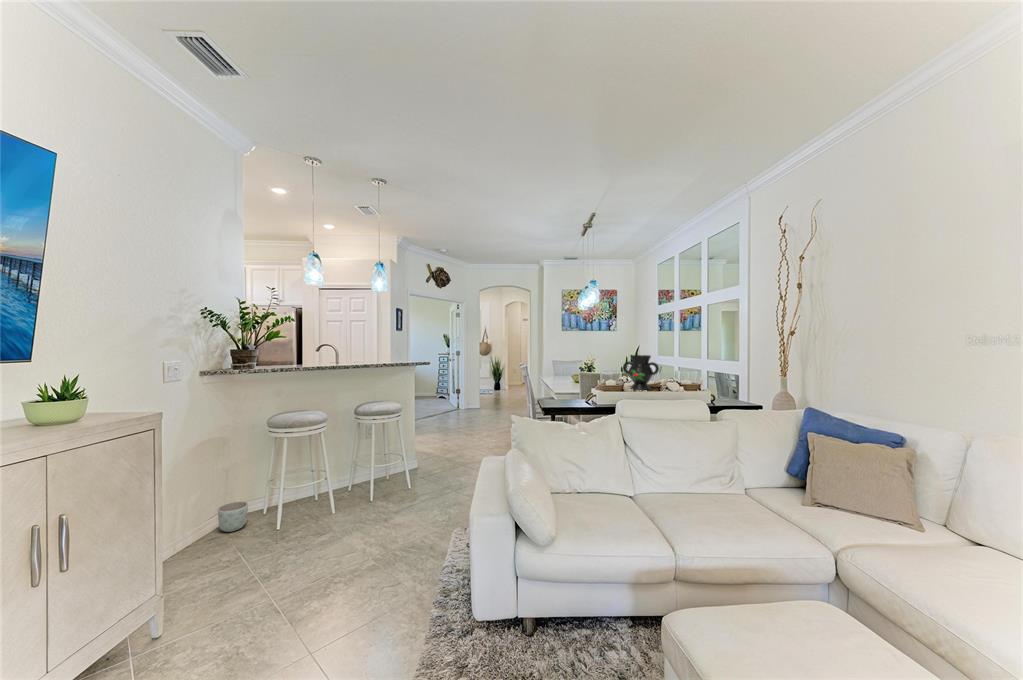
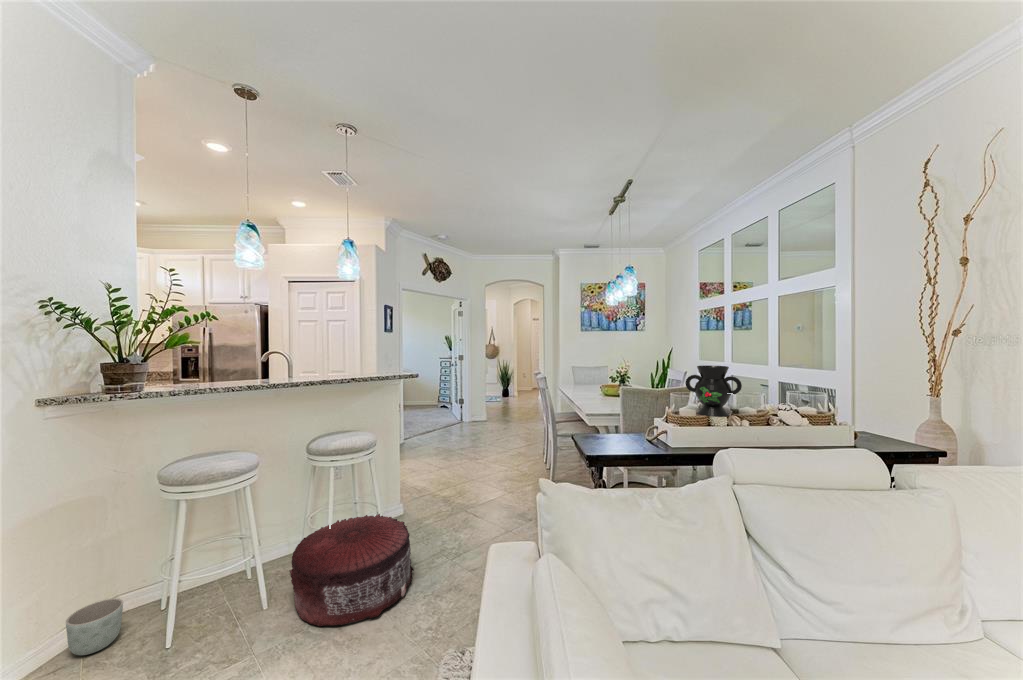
pouf: none [351,458,431,520] -> present [290,514,414,626]

